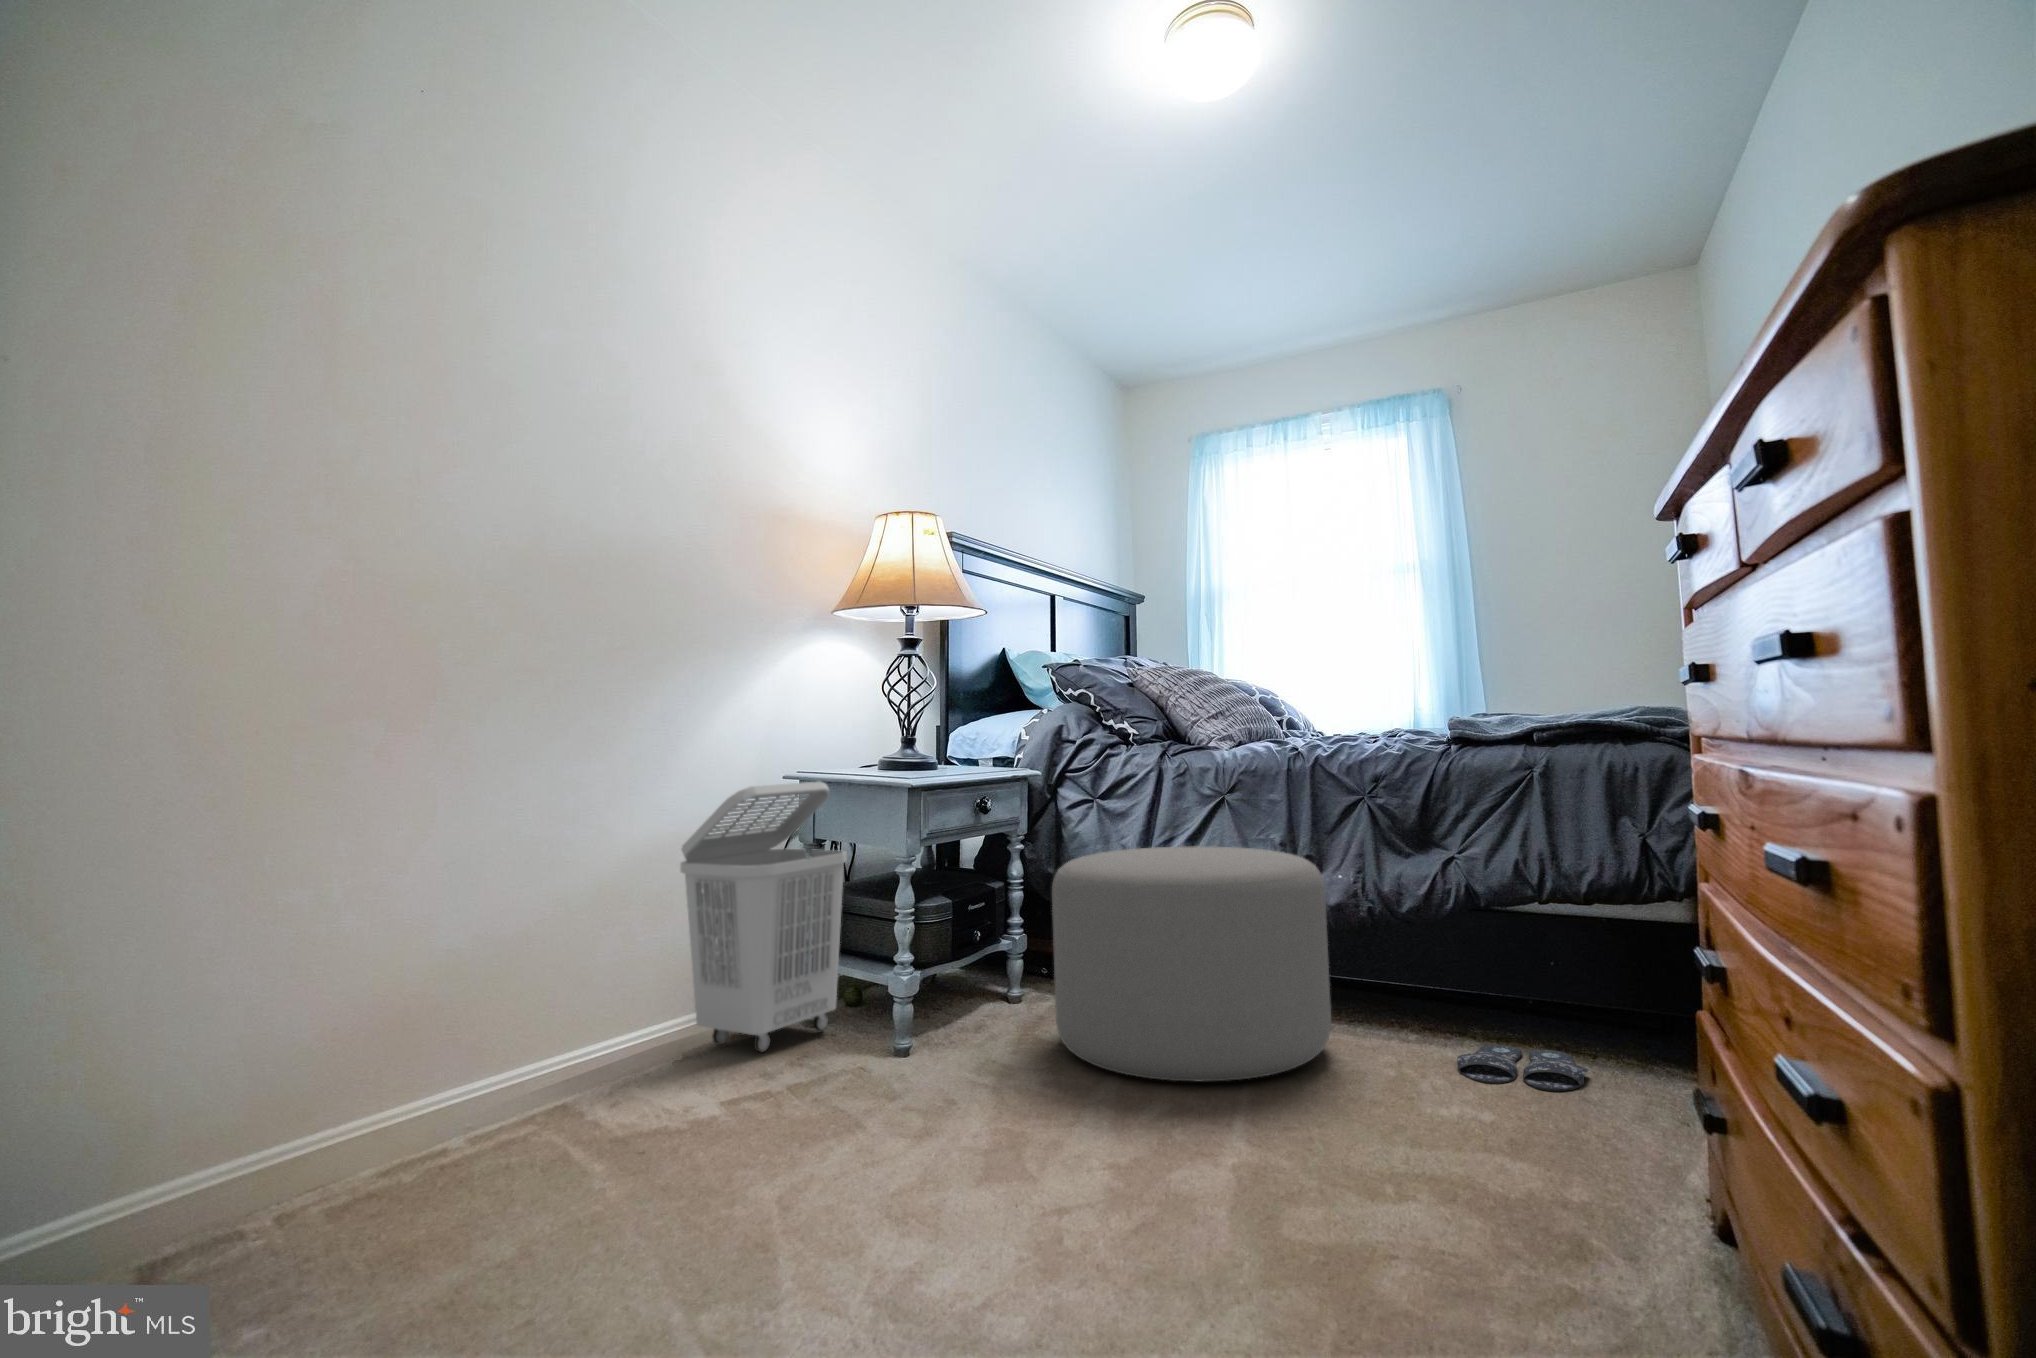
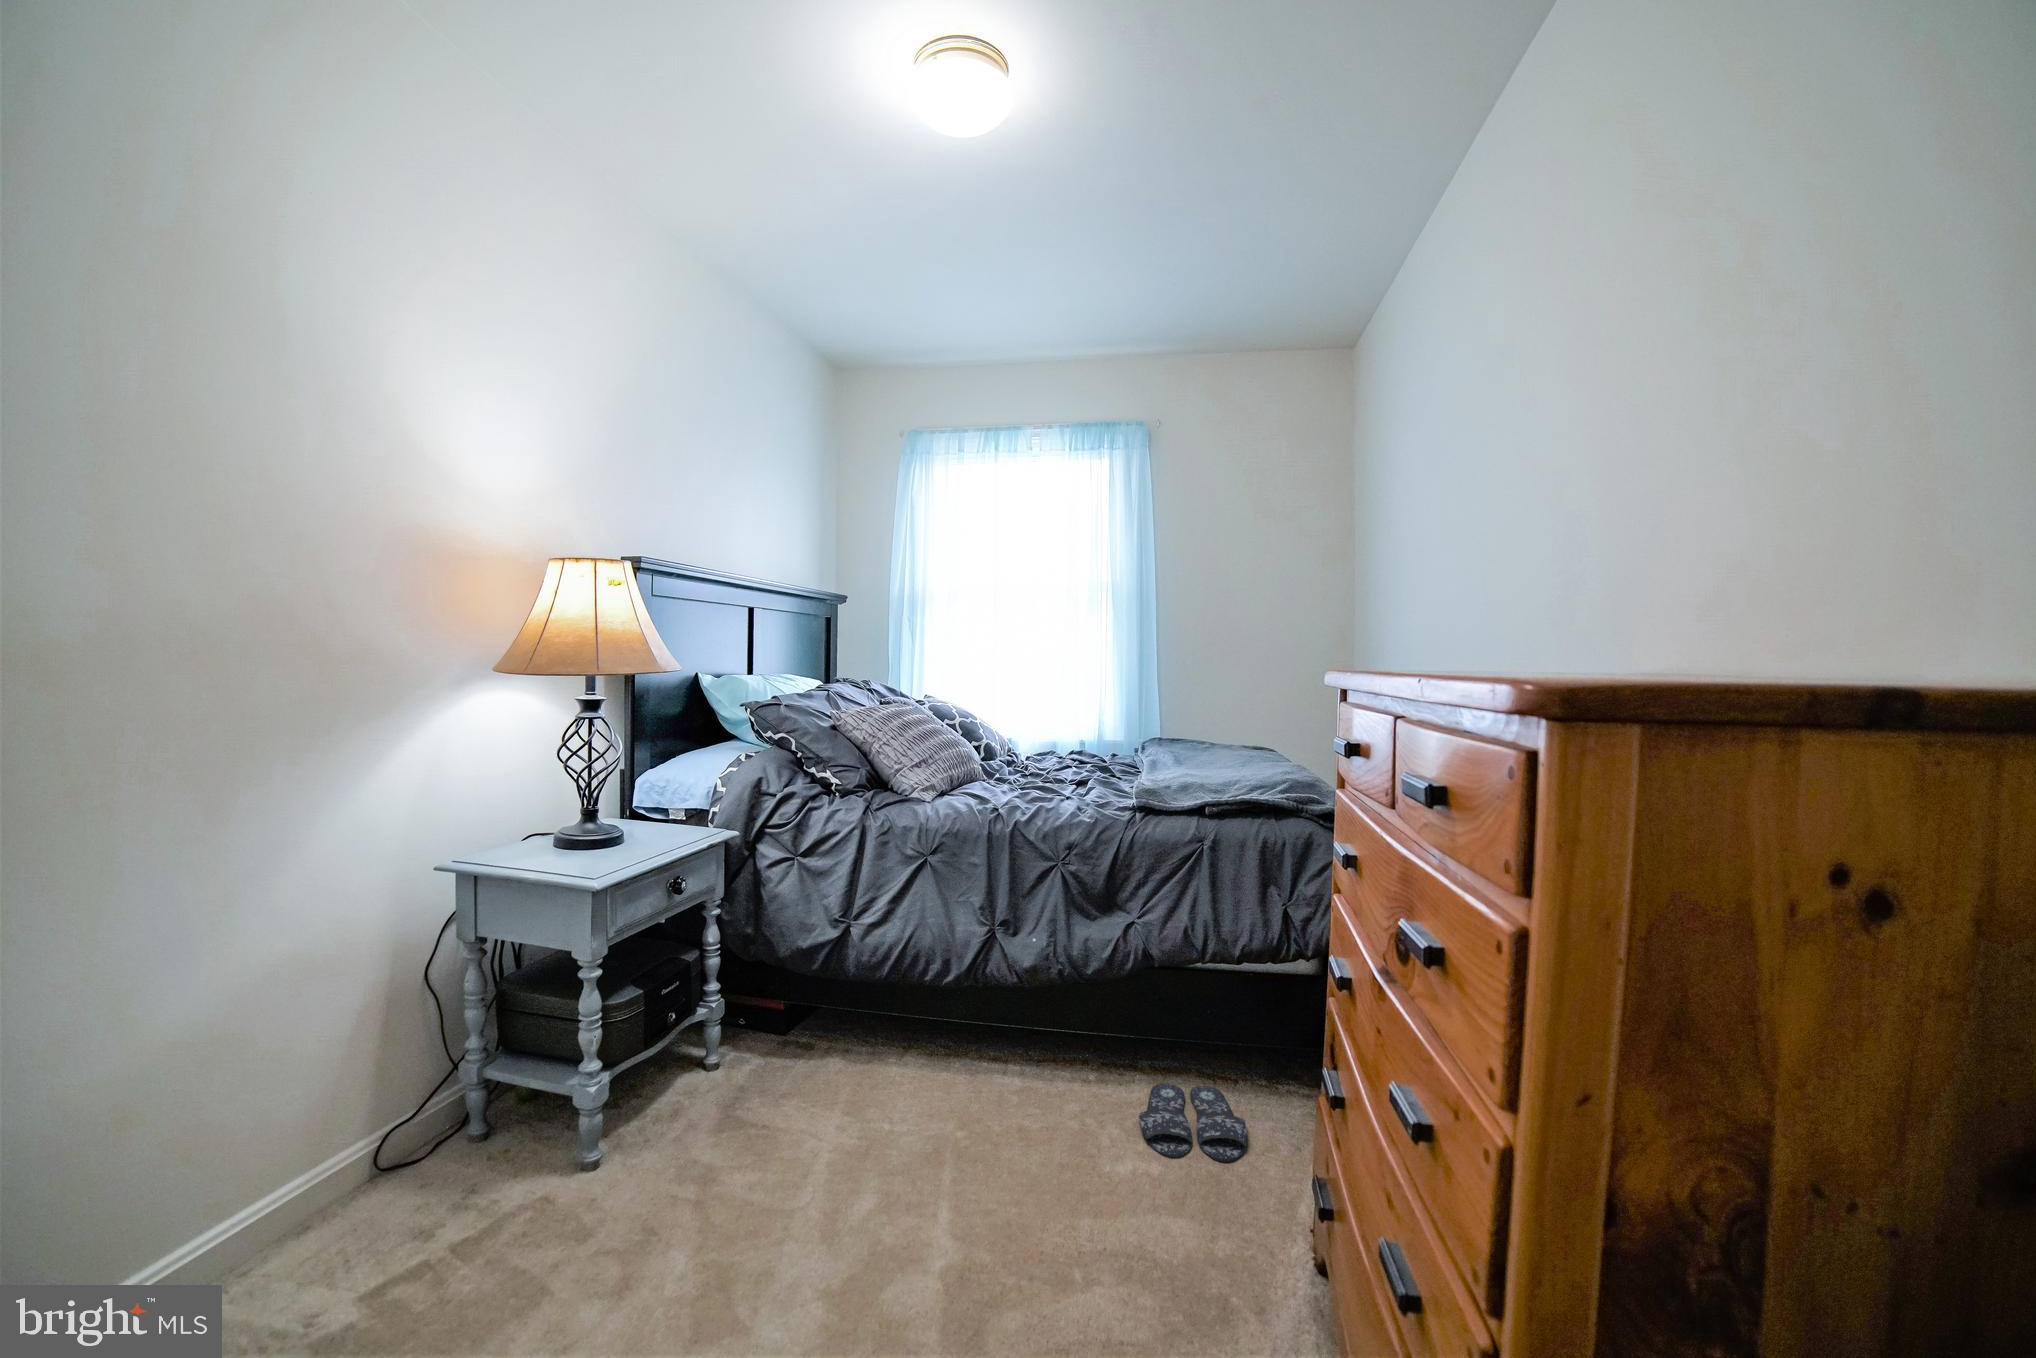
laundry basket: present [680,781,847,1052] -> none [216,894,493,1270]
ottoman: present [1052,846,1331,1081] -> none [753,916,1034,1230]

